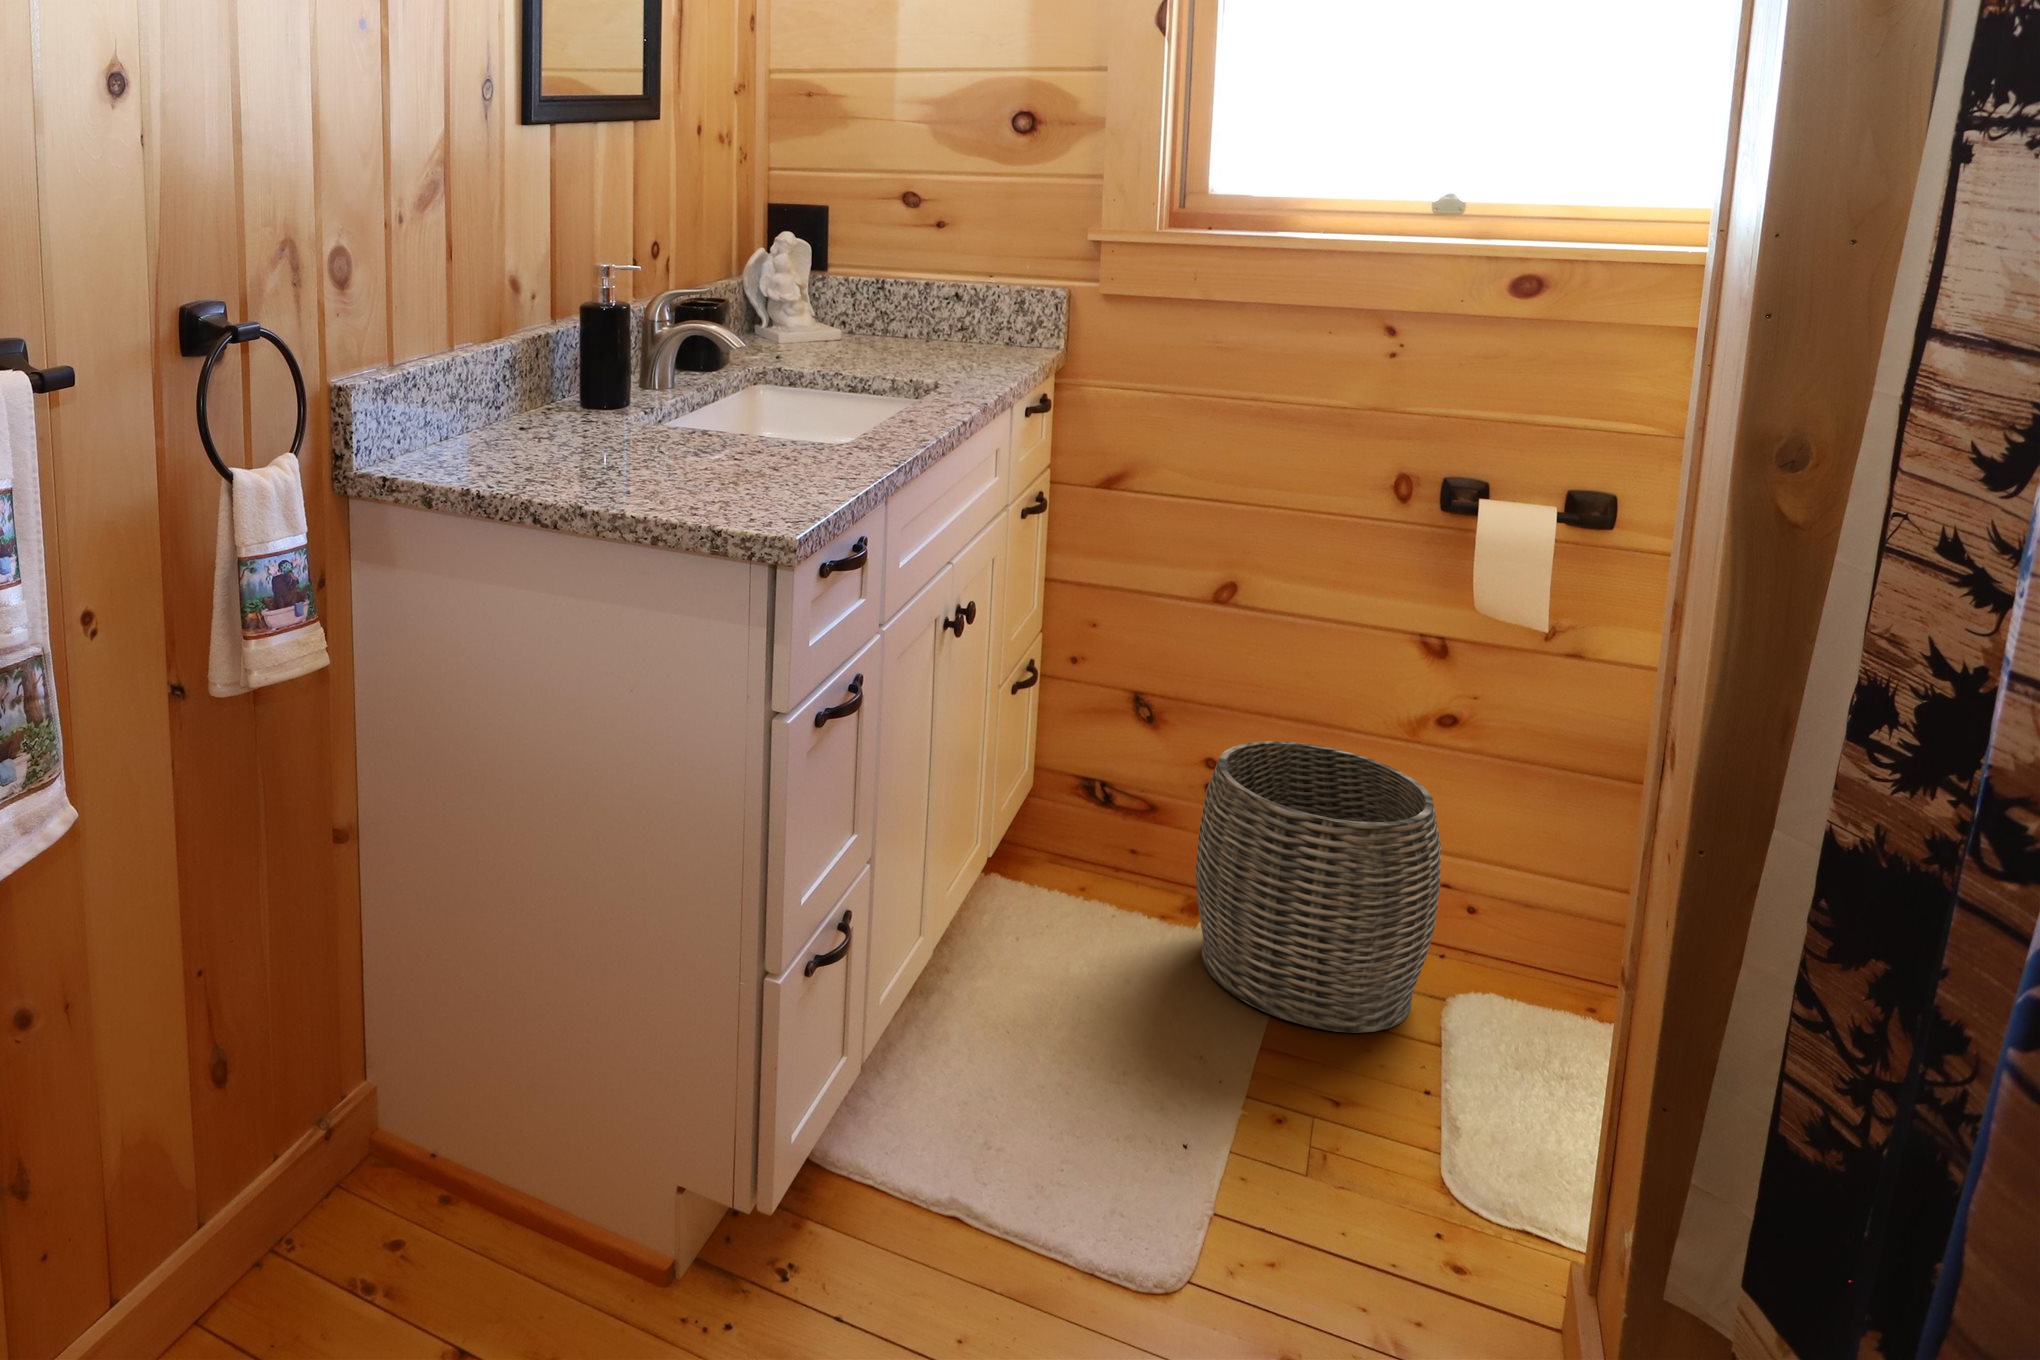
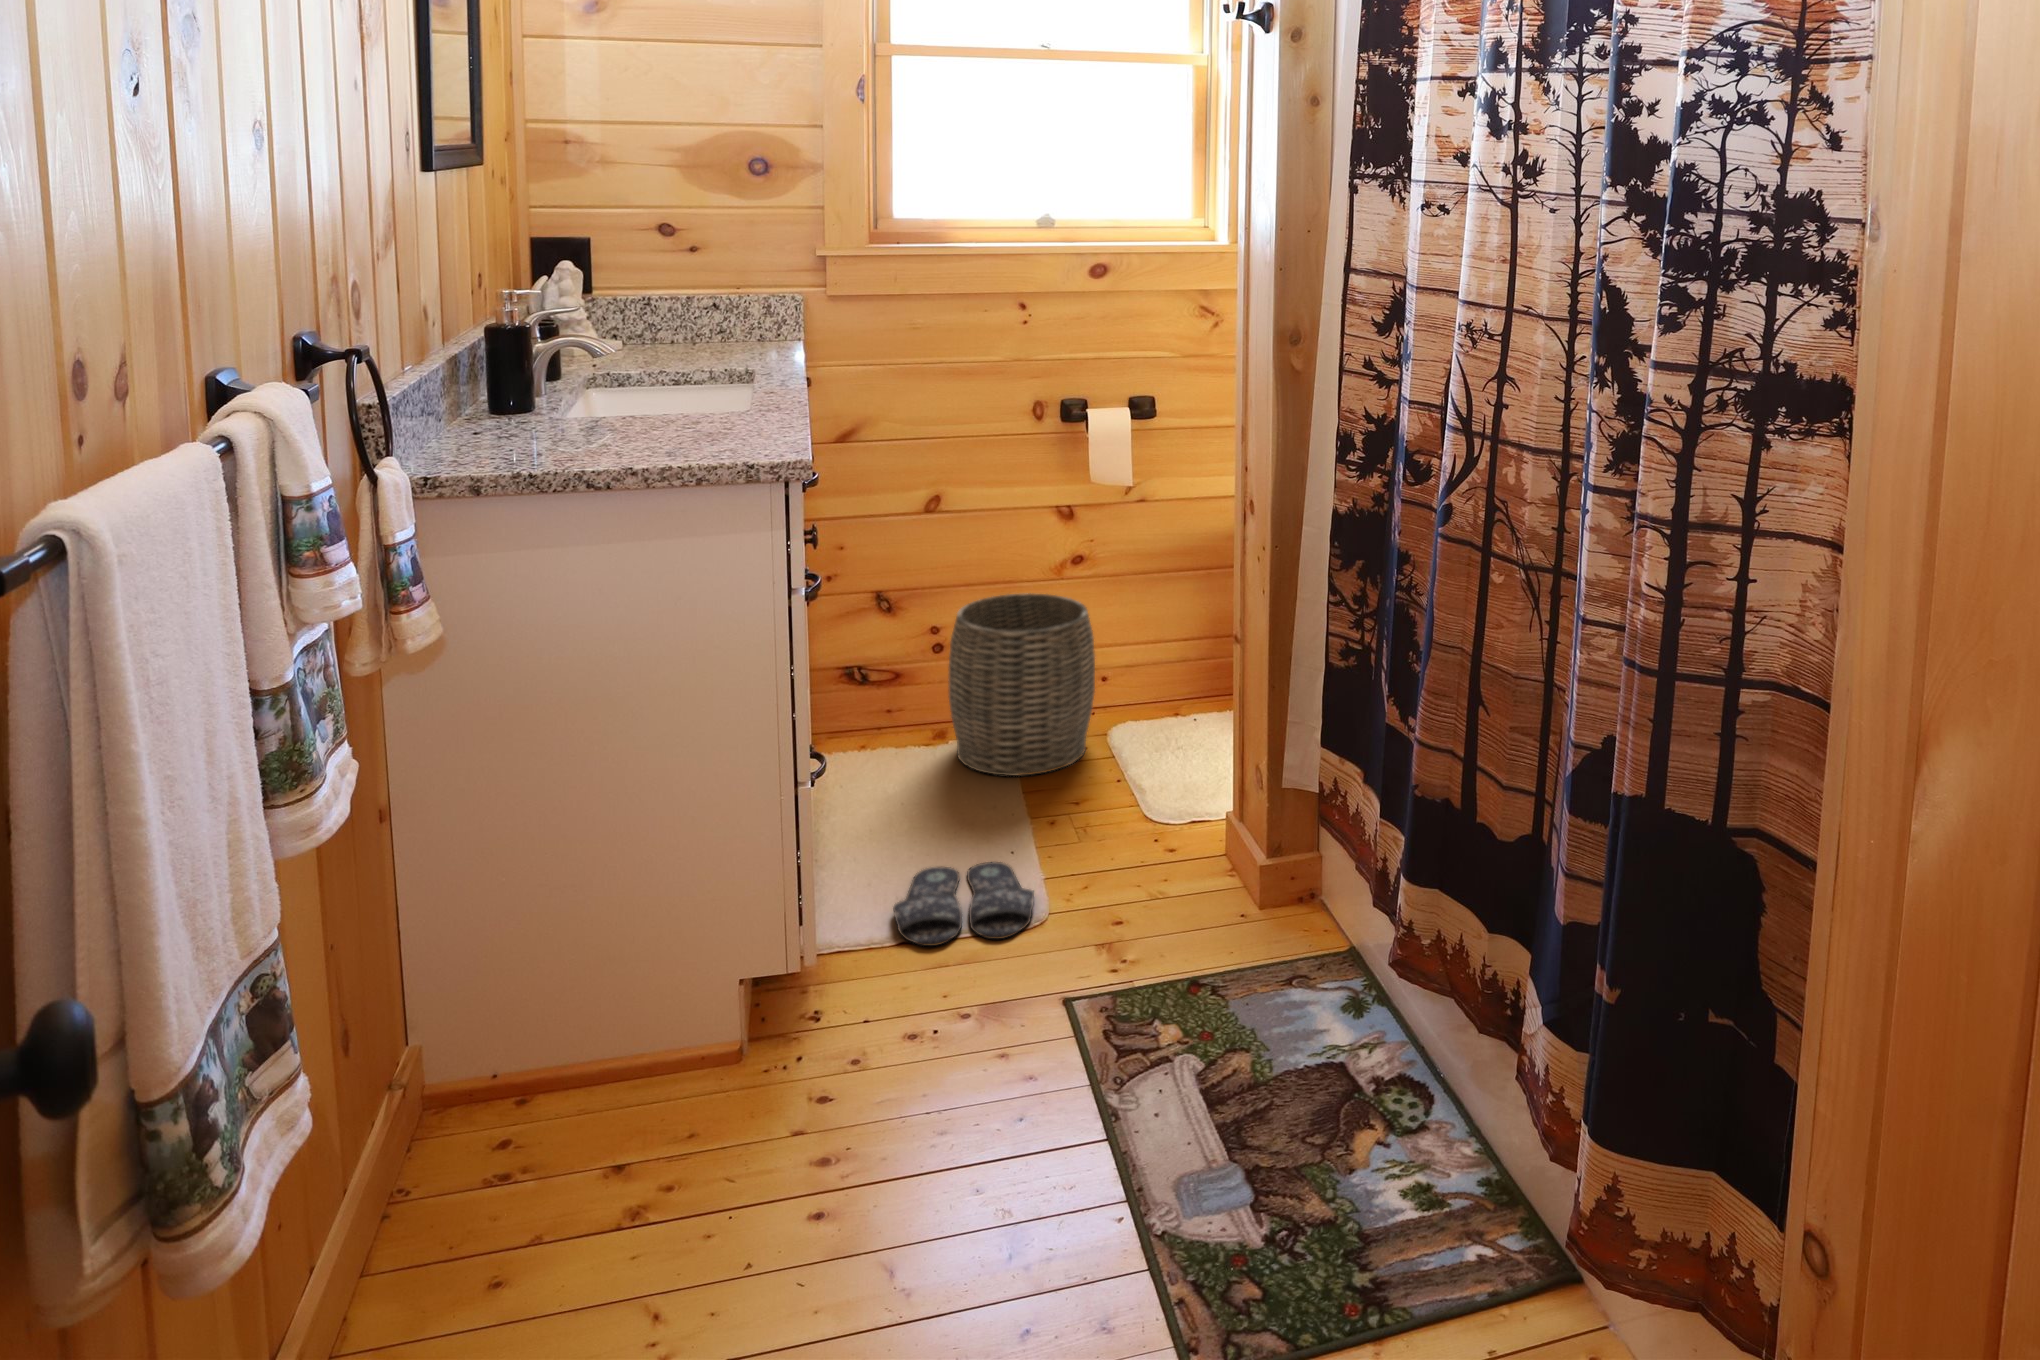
slippers: none [985,1104,1205,1283] -> present [893,862,1034,946]

